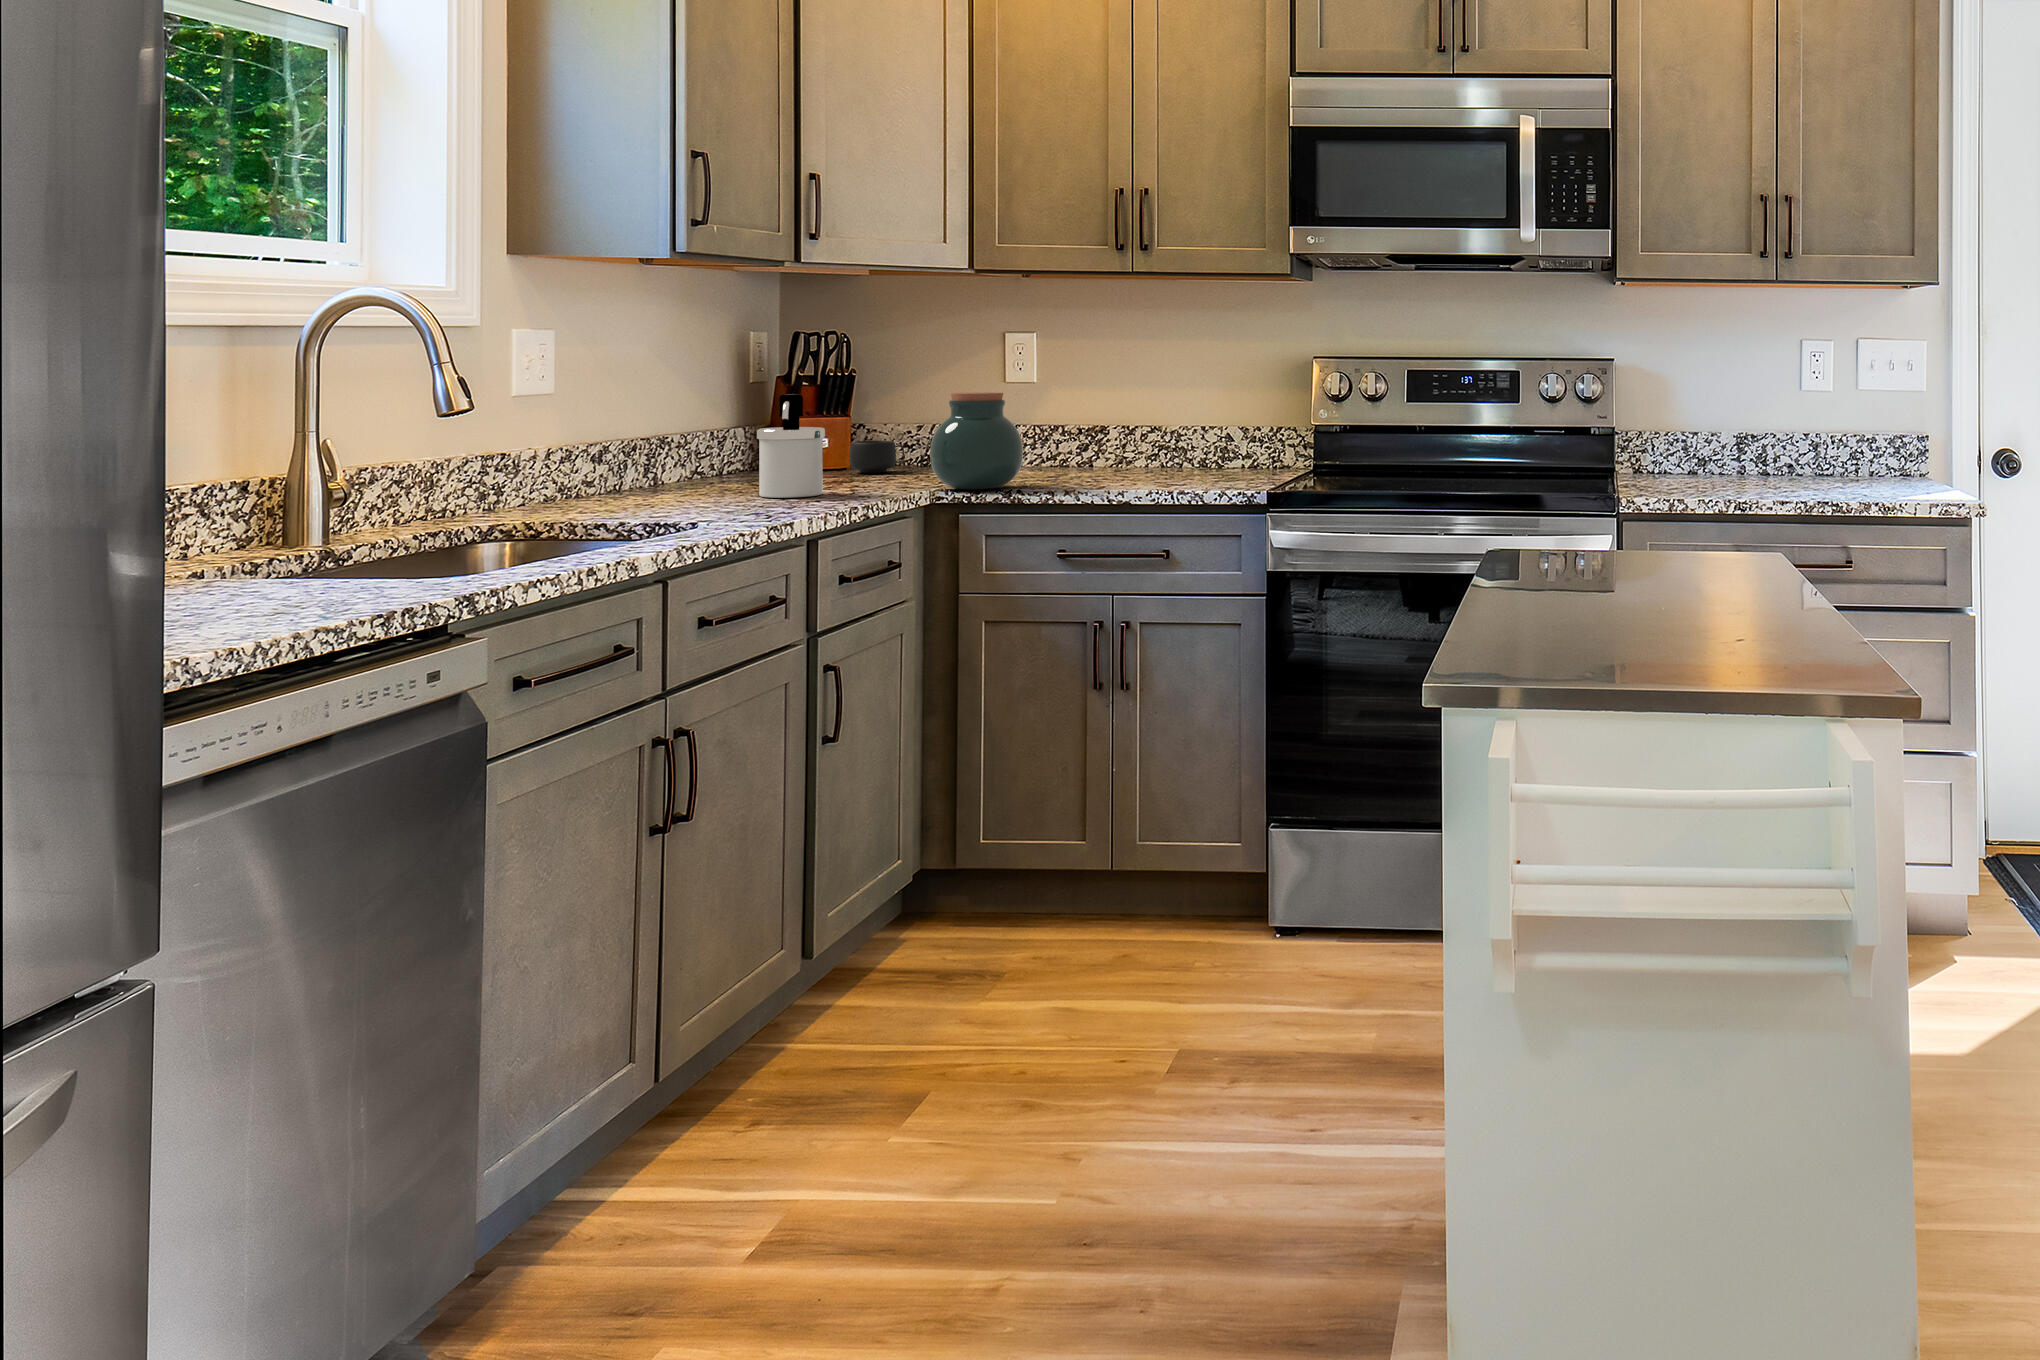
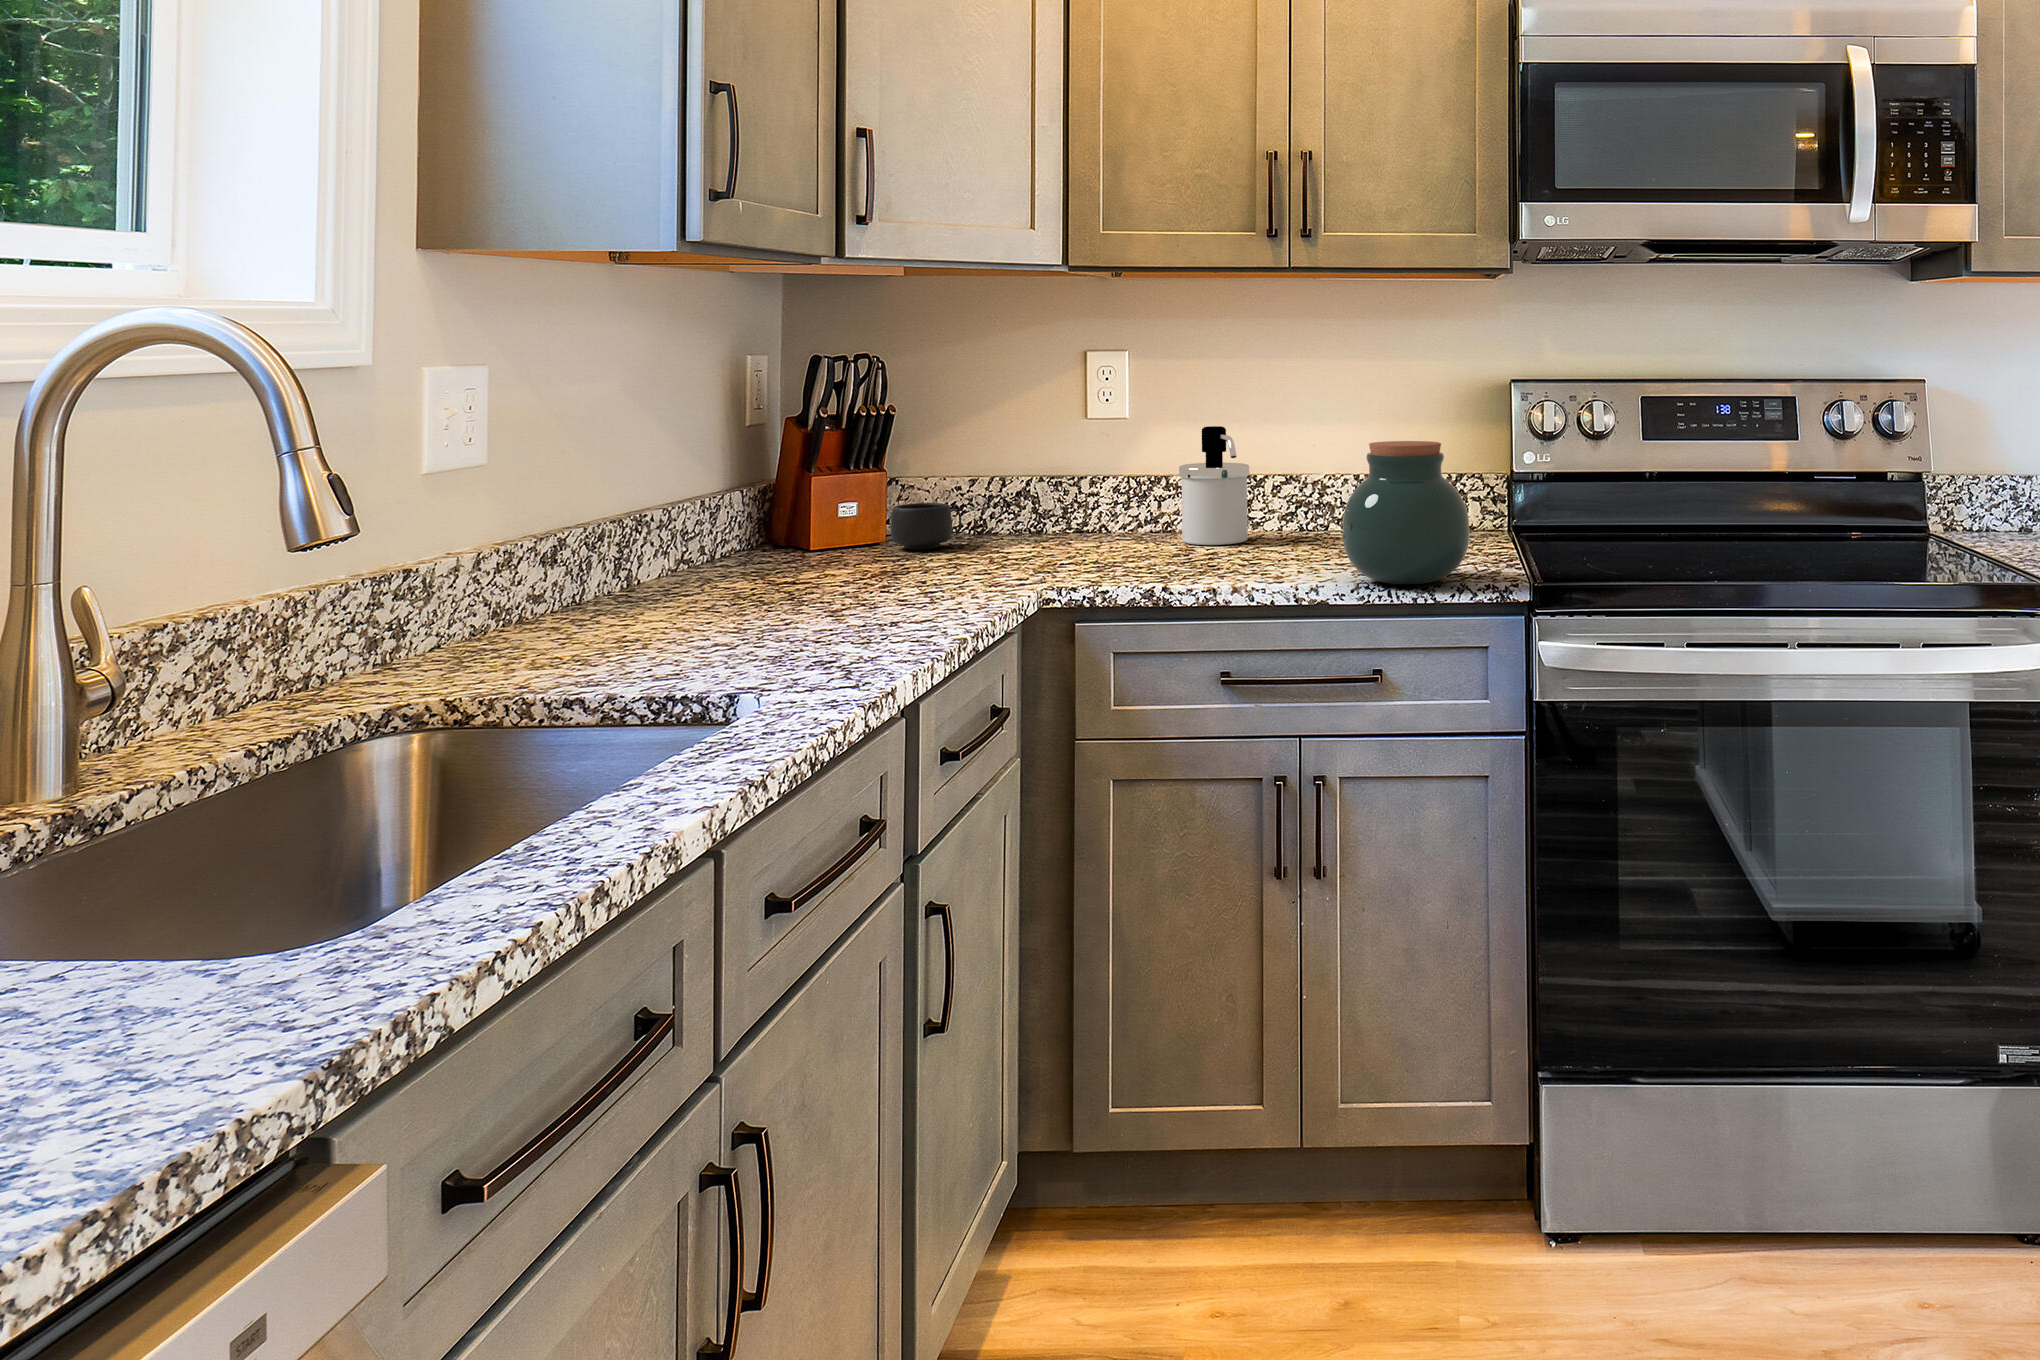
jar: present [930,392,1023,490] -> present [1343,441,1469,584]
soap dispenser: present [757,394,825,498] -> present [1179,426,1249,545]

